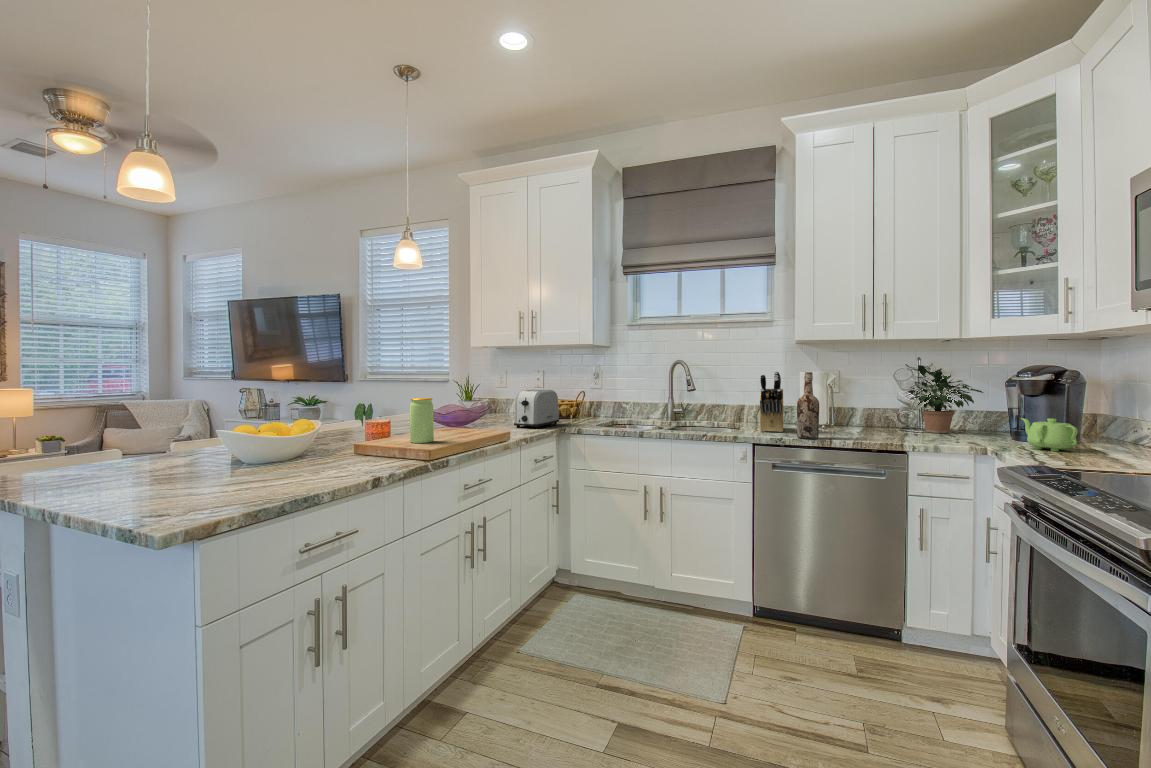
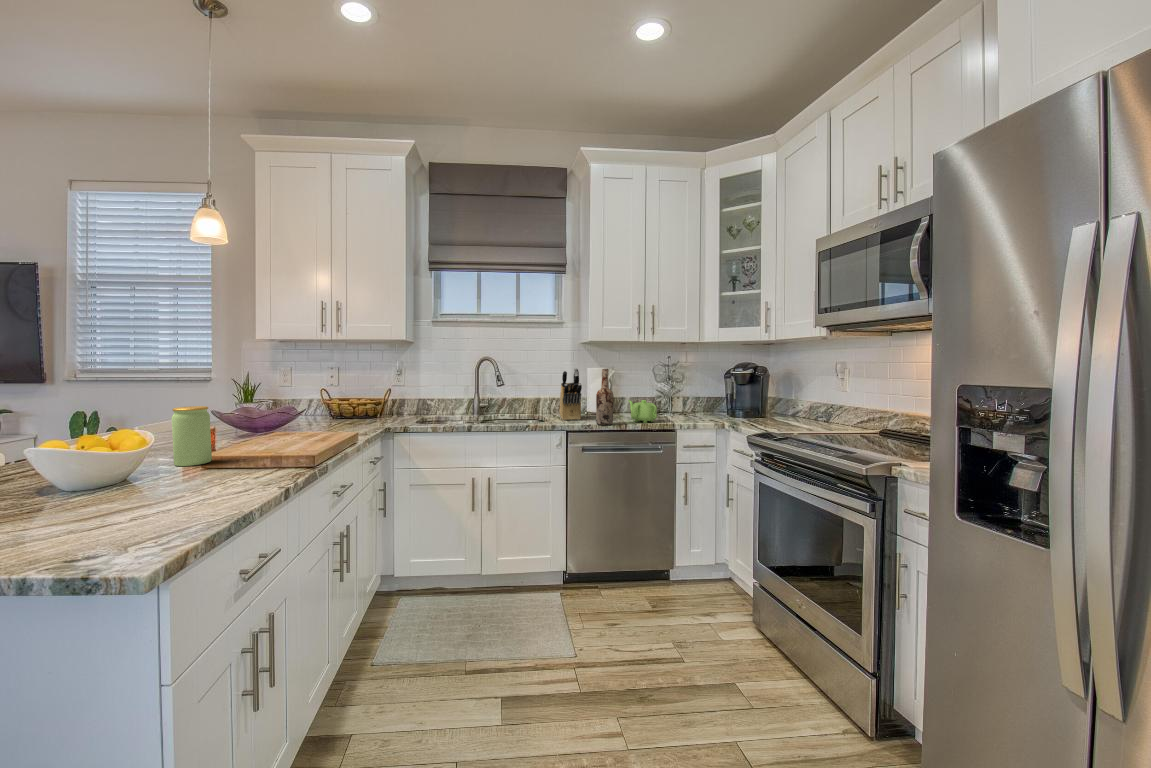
potted plant: present [908,365,983,433] -> none [659,362,710,413]
toaster: present [514,389,559,429] -> none [314,389,366,432]
teapot: present [1021,418,1078,451] -> present [628,400,657,423]

